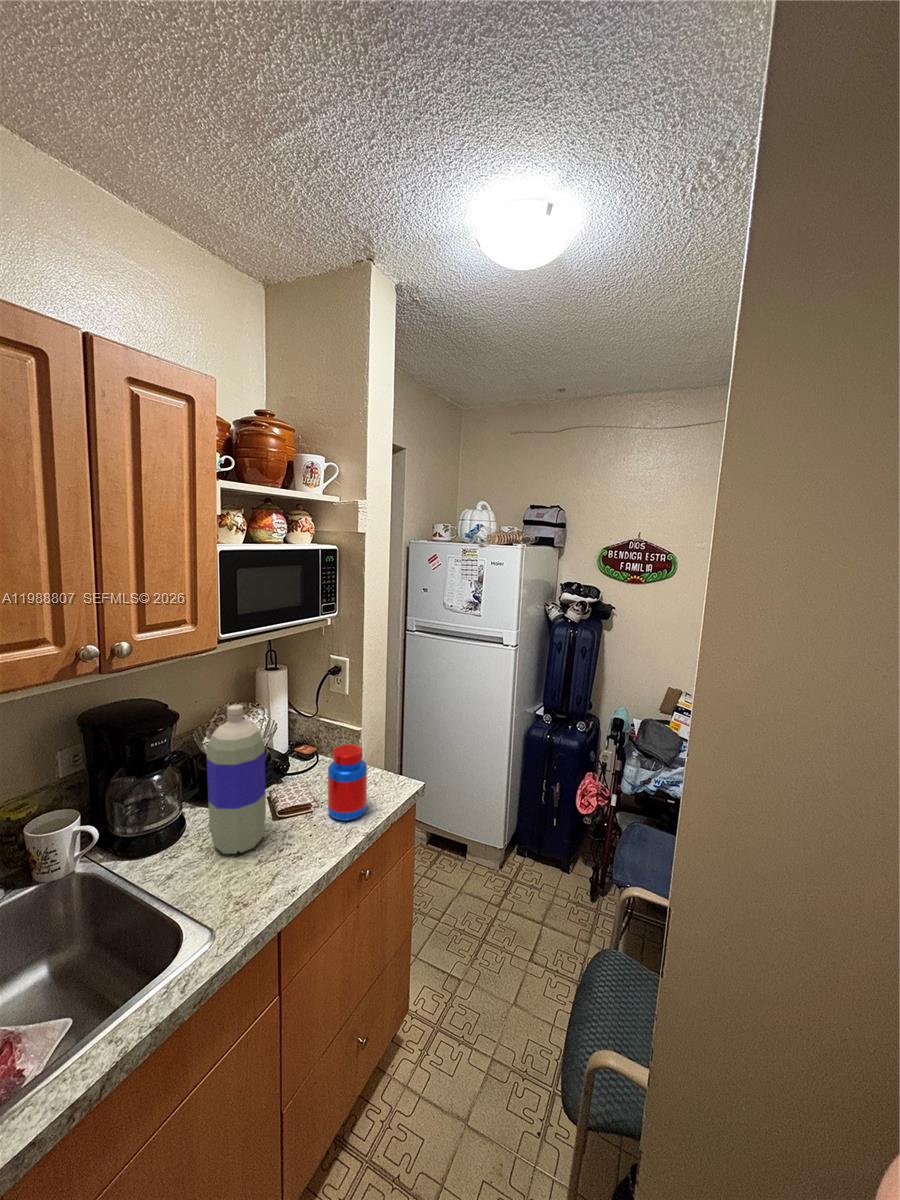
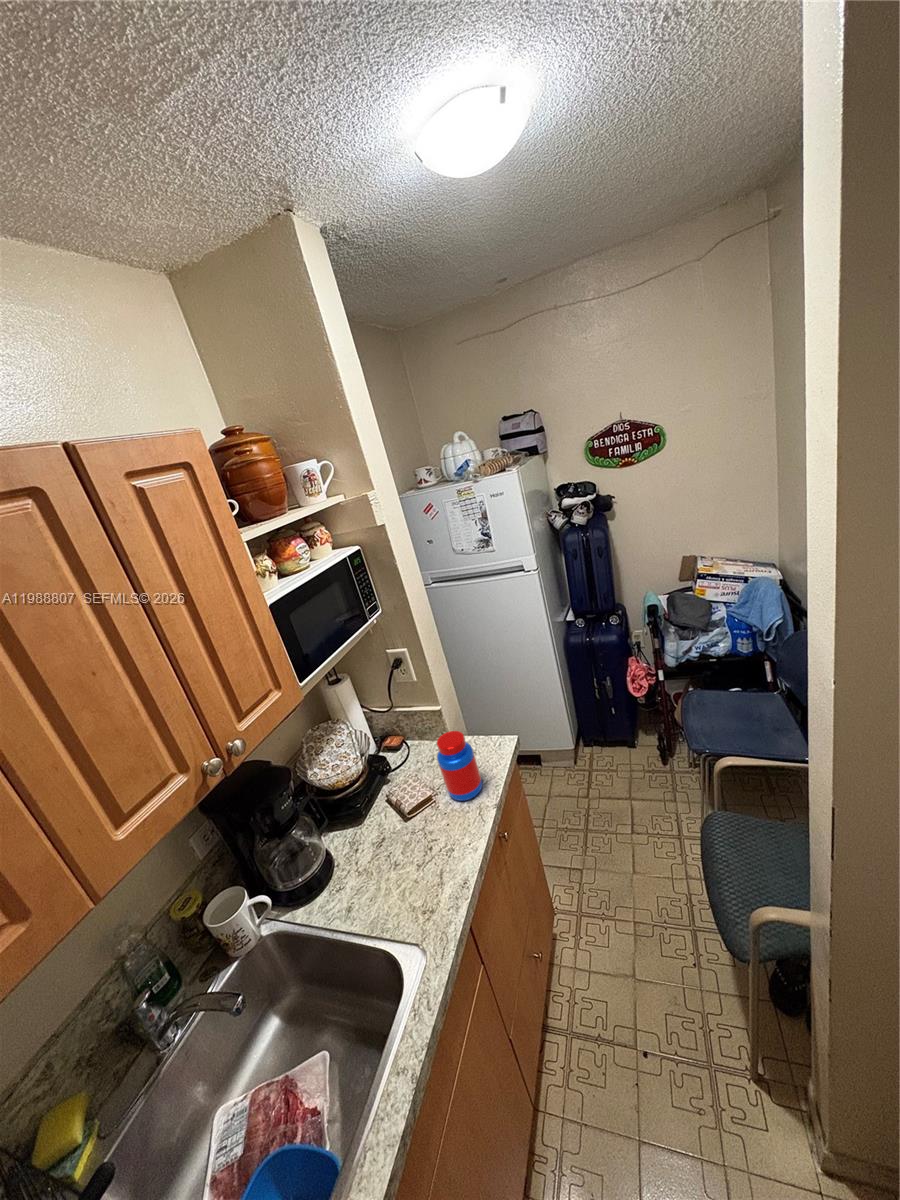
bottle: present [207,705,266,854] -> none [333,742,408,870]

